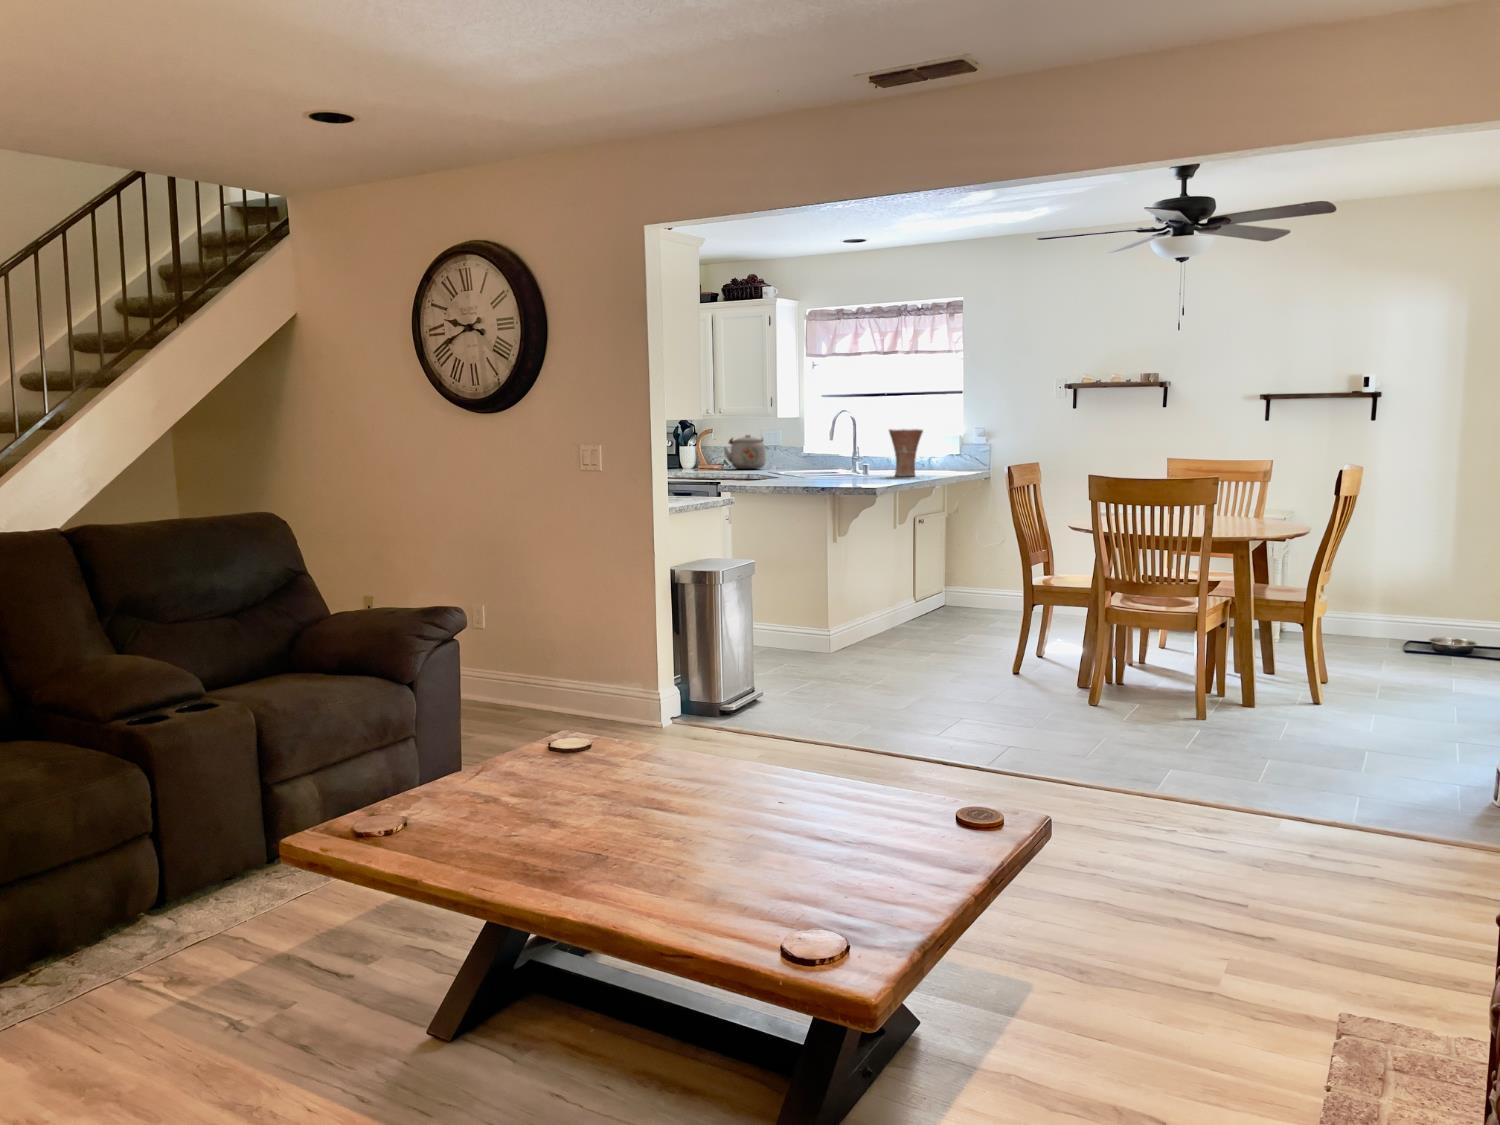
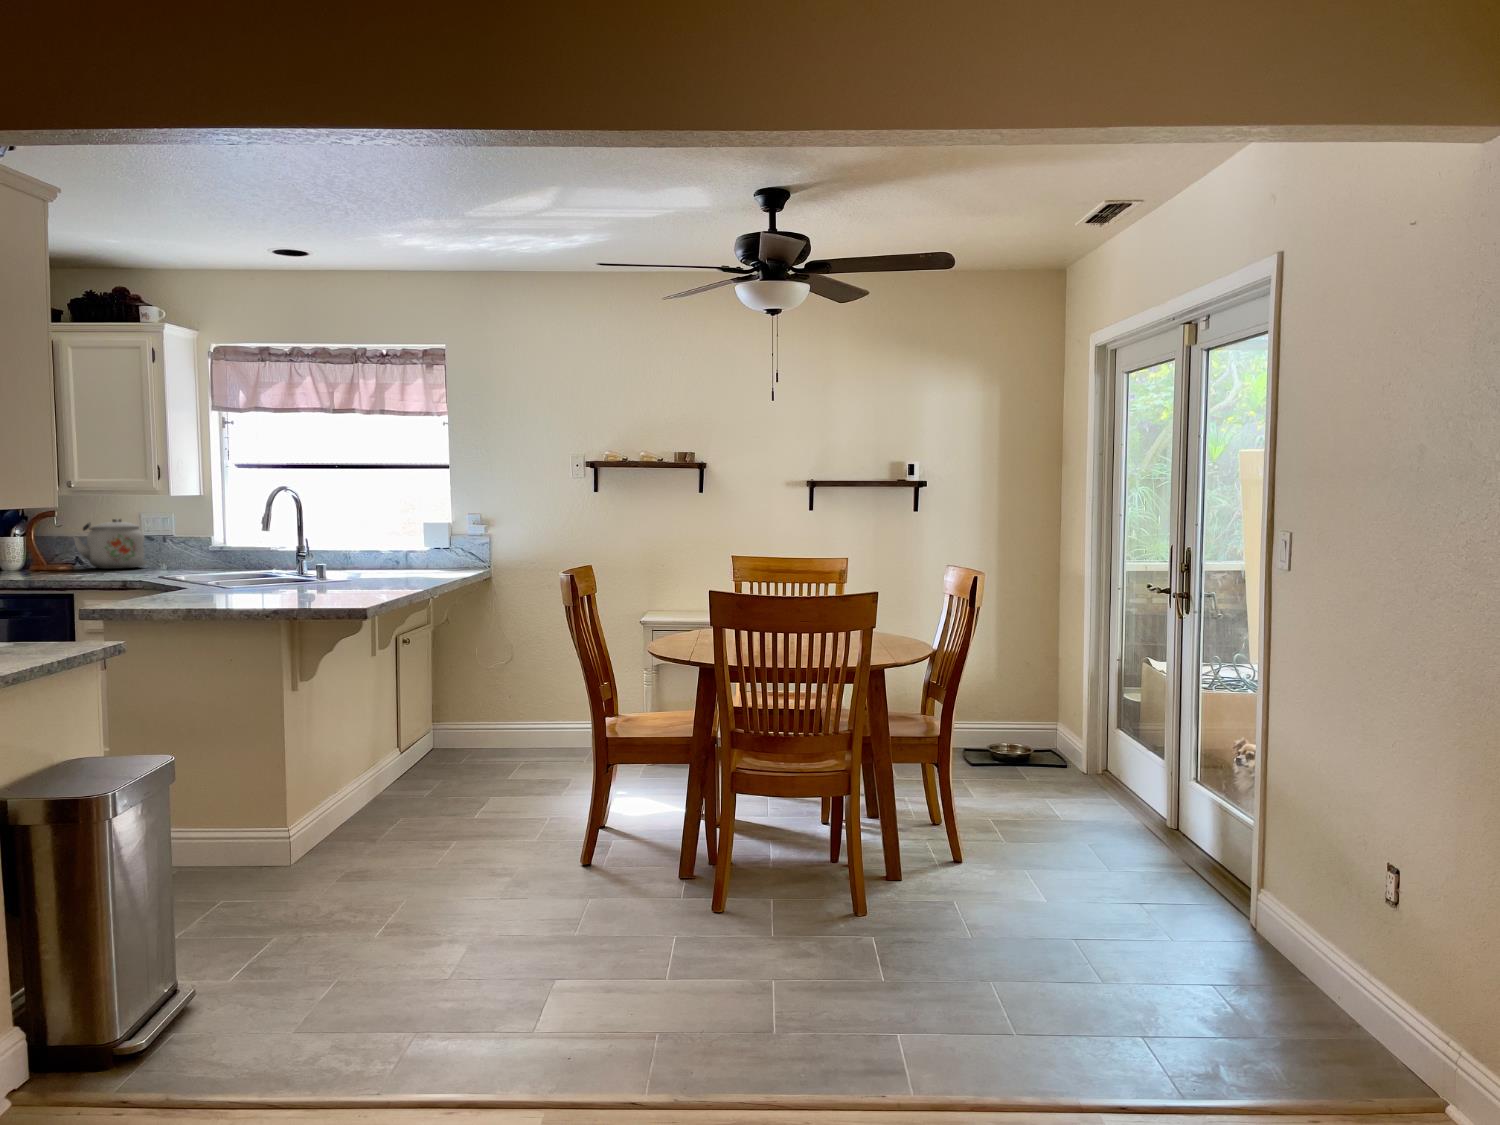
vase: present [889,429,923,476] -> none [352,514,402,578]

